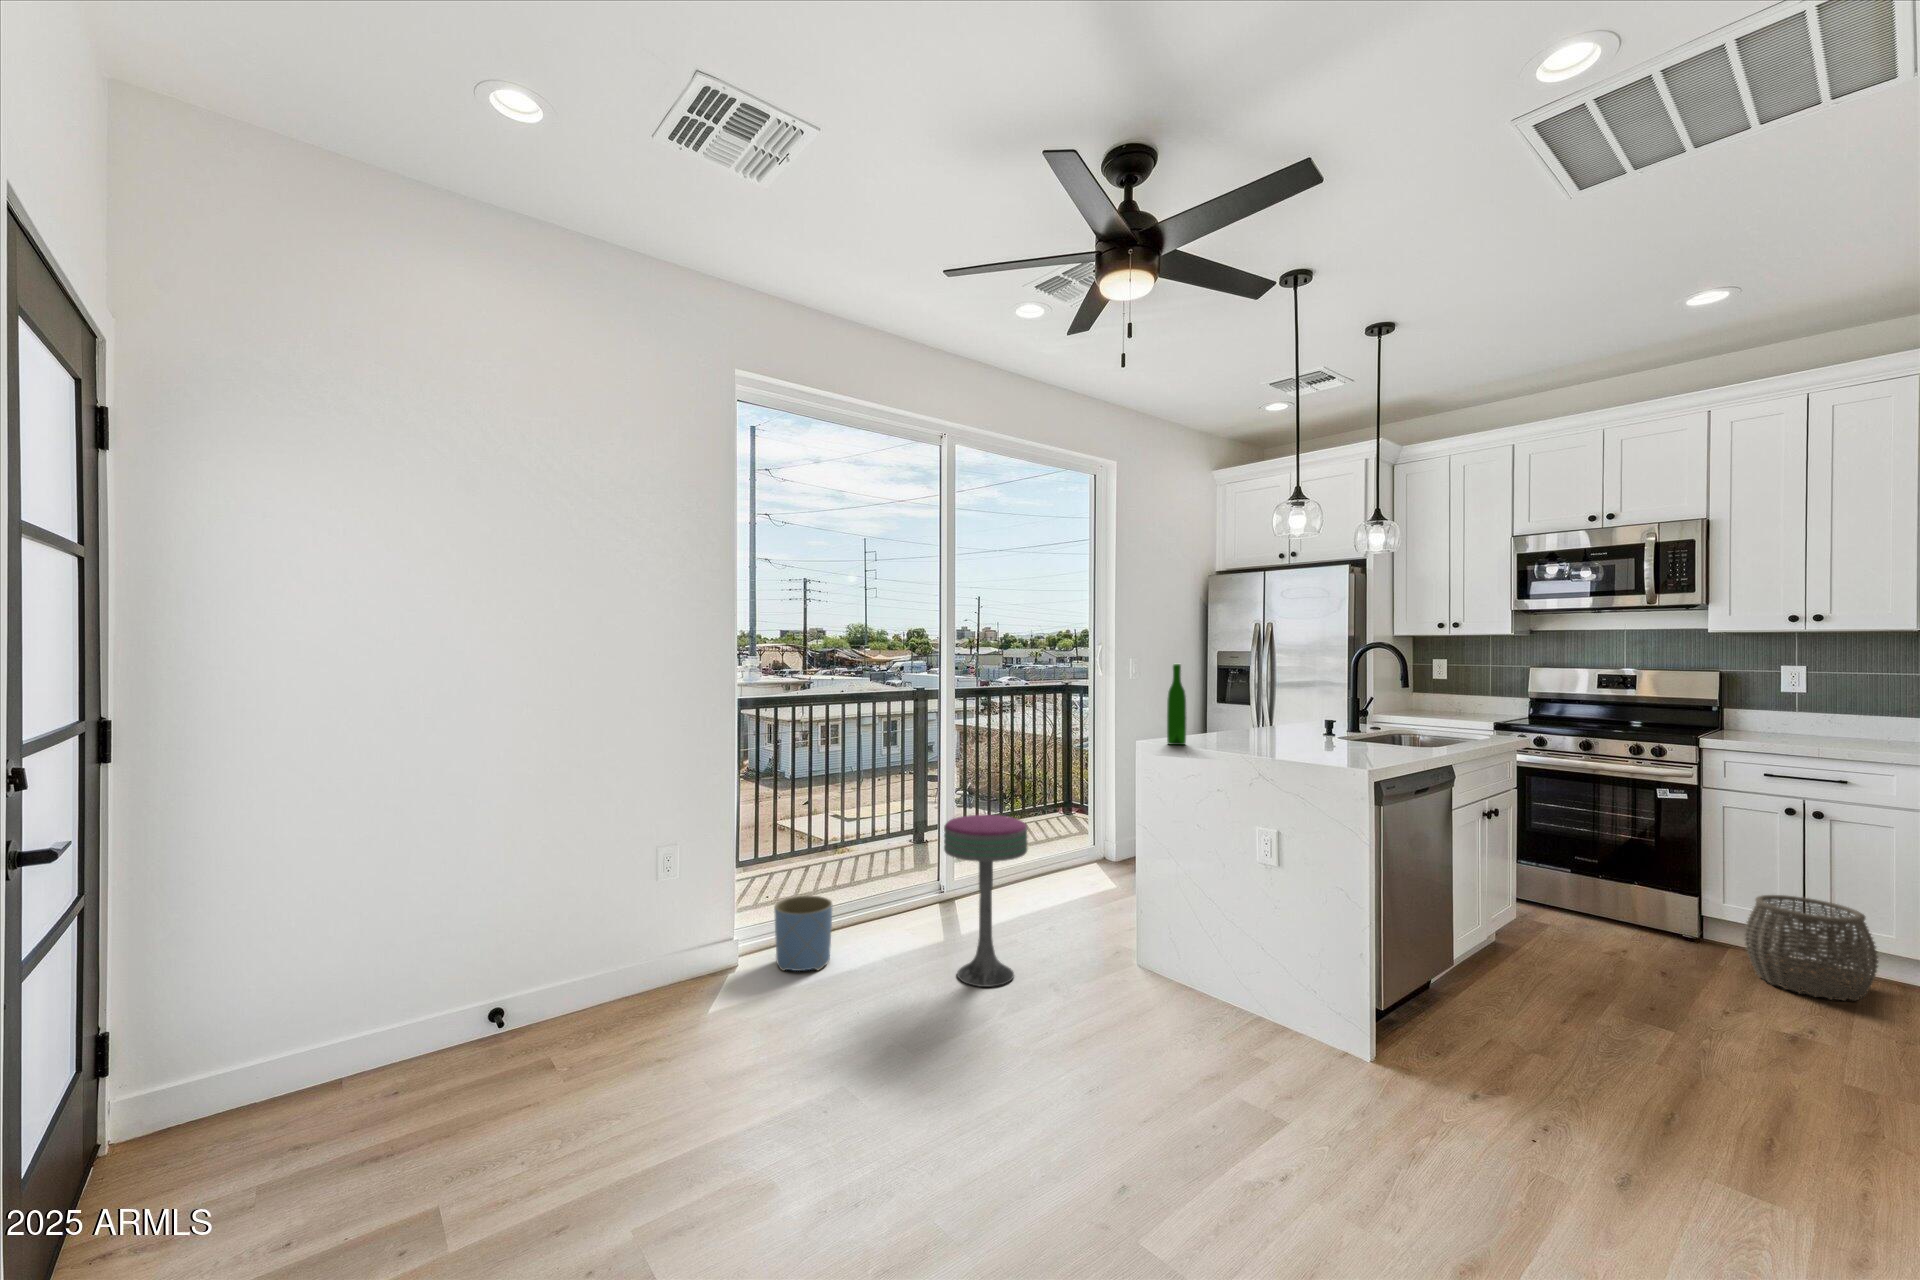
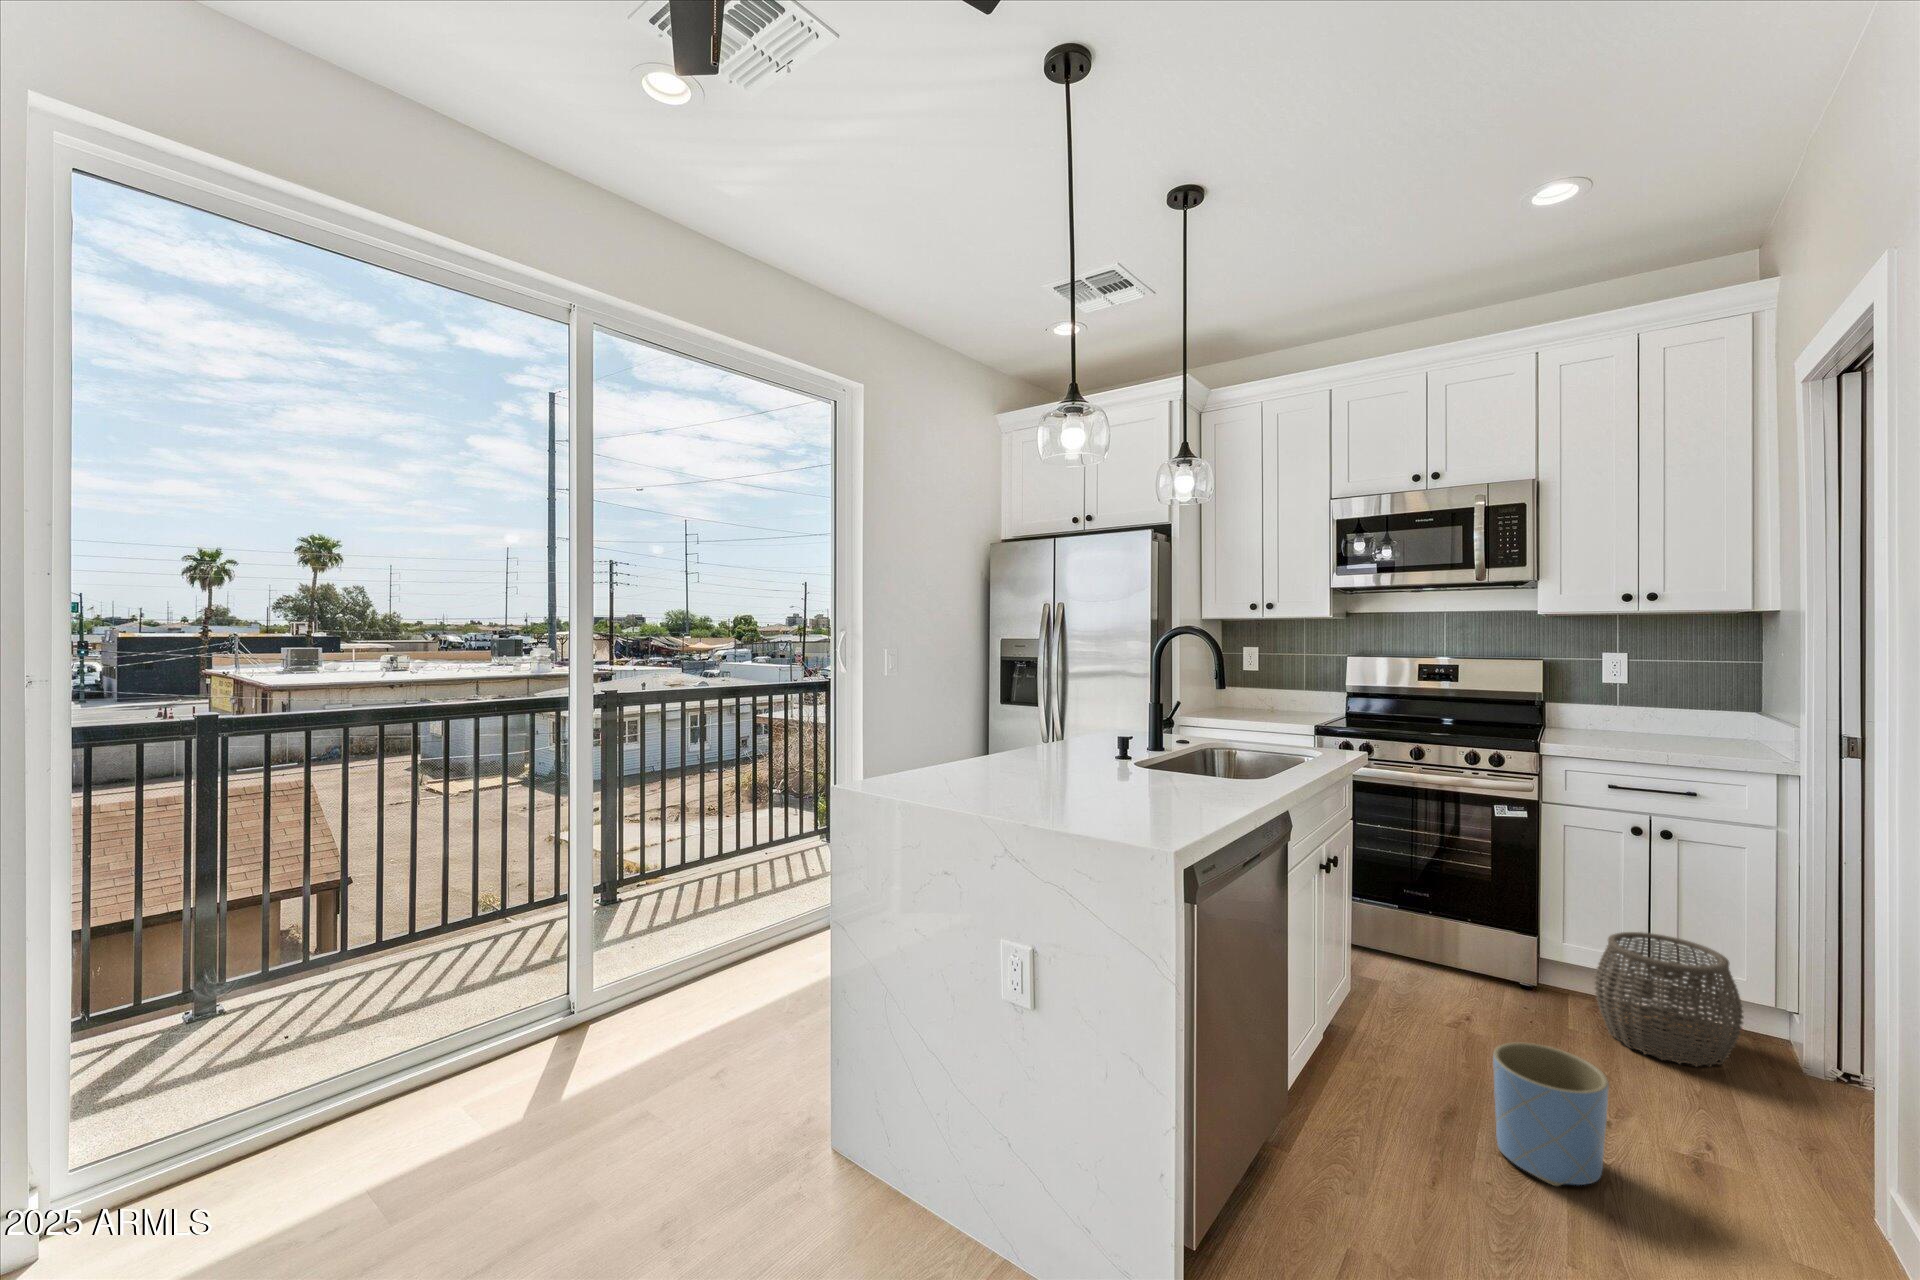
wine bottle: present [1167,664,1187,745] -> none [890,669,919,796]
bar stool: present [944,815,1028,987] -> none [522,913,672,1214]
planter: present [774,896,833,971] -> present [1493,1042,1609,1186]

